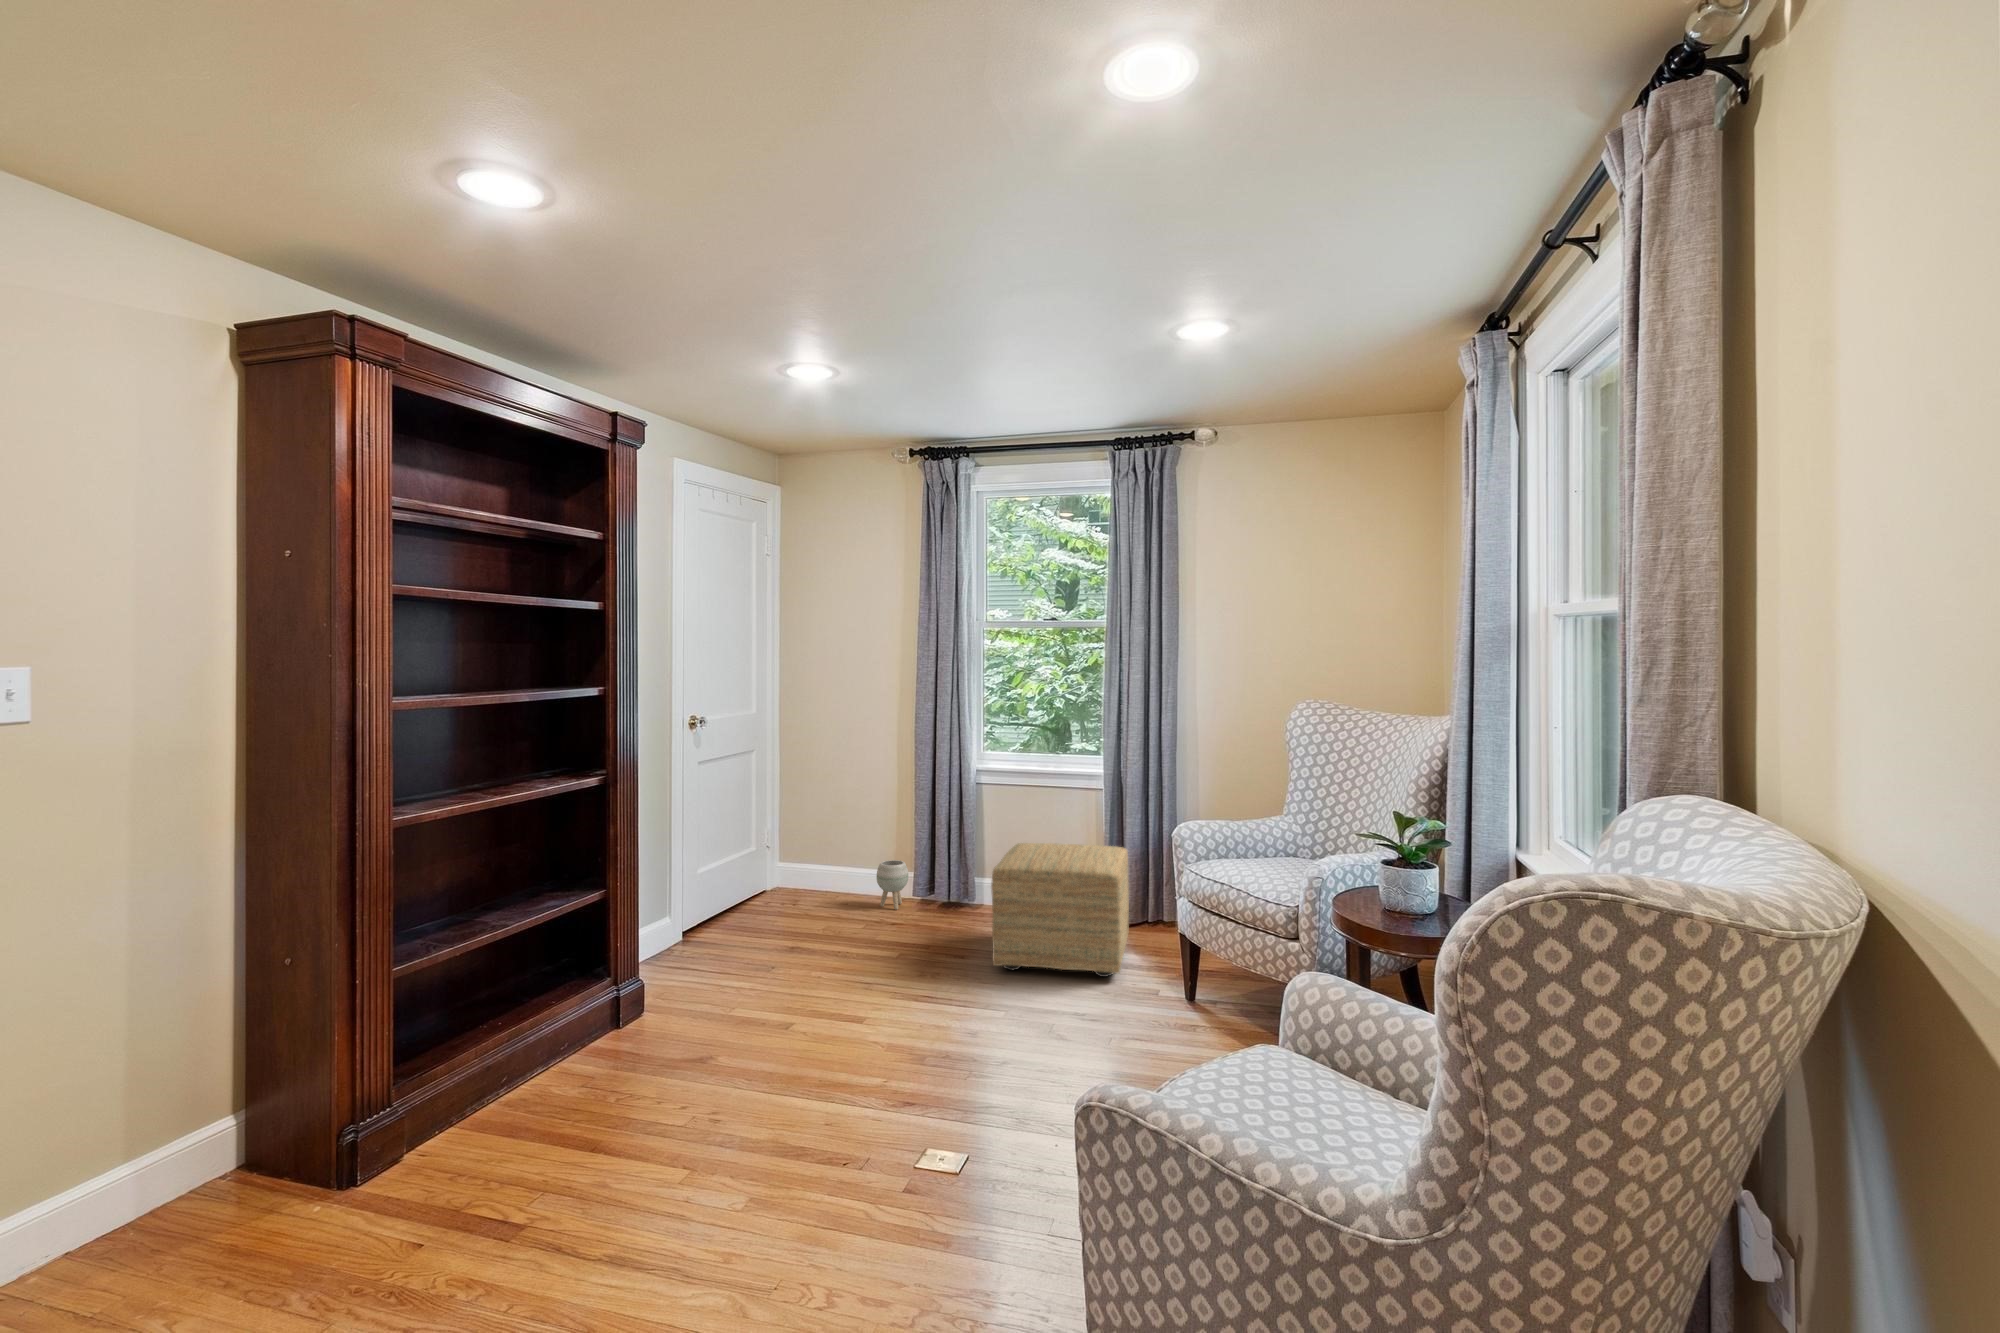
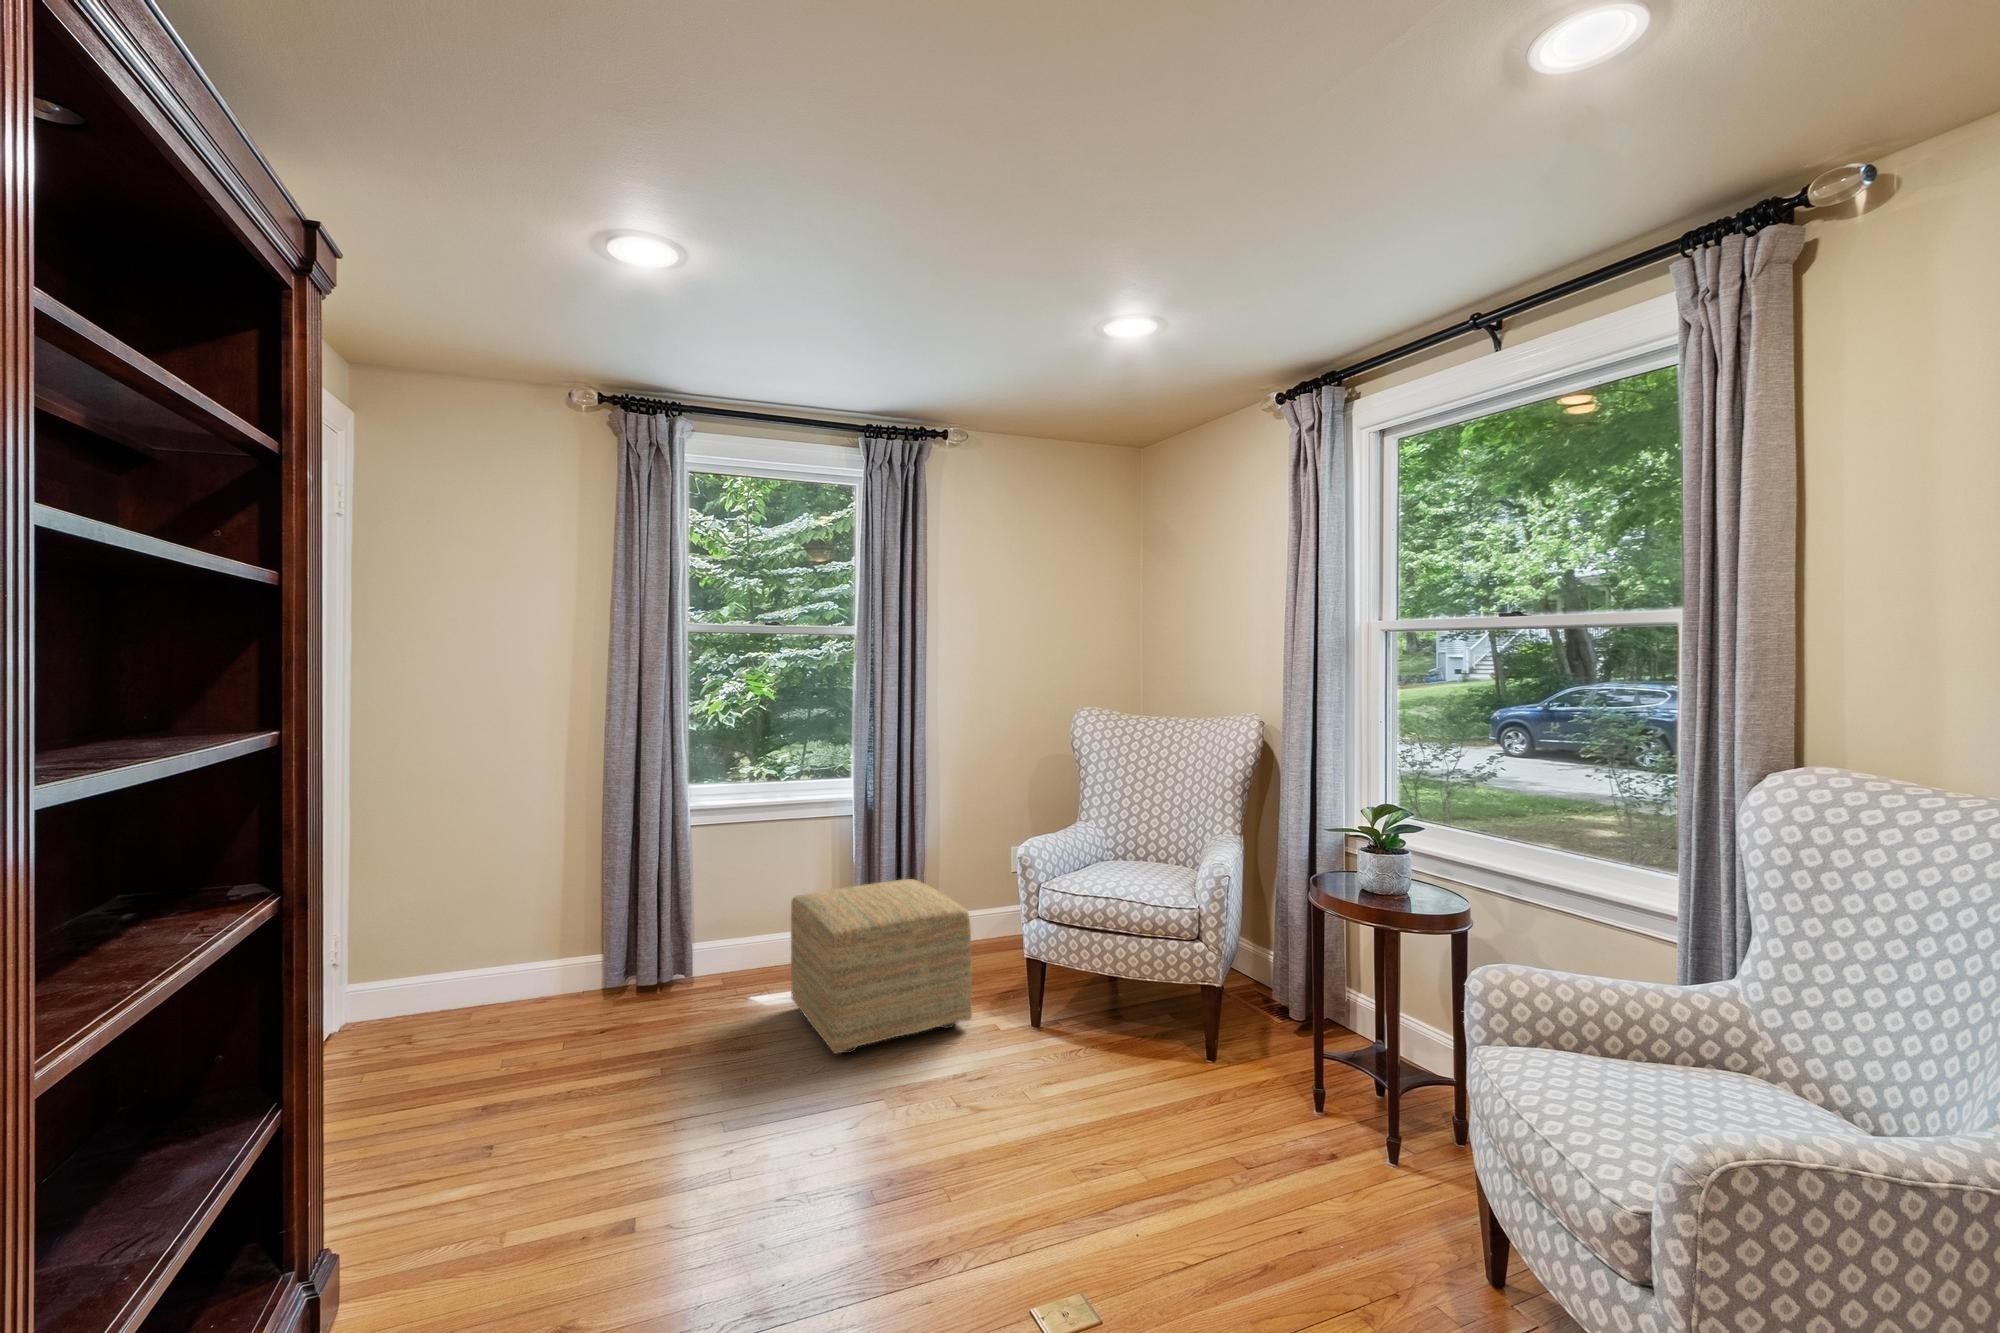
planter: present [877,860,908,910] -> none [553,950,601,1021]

